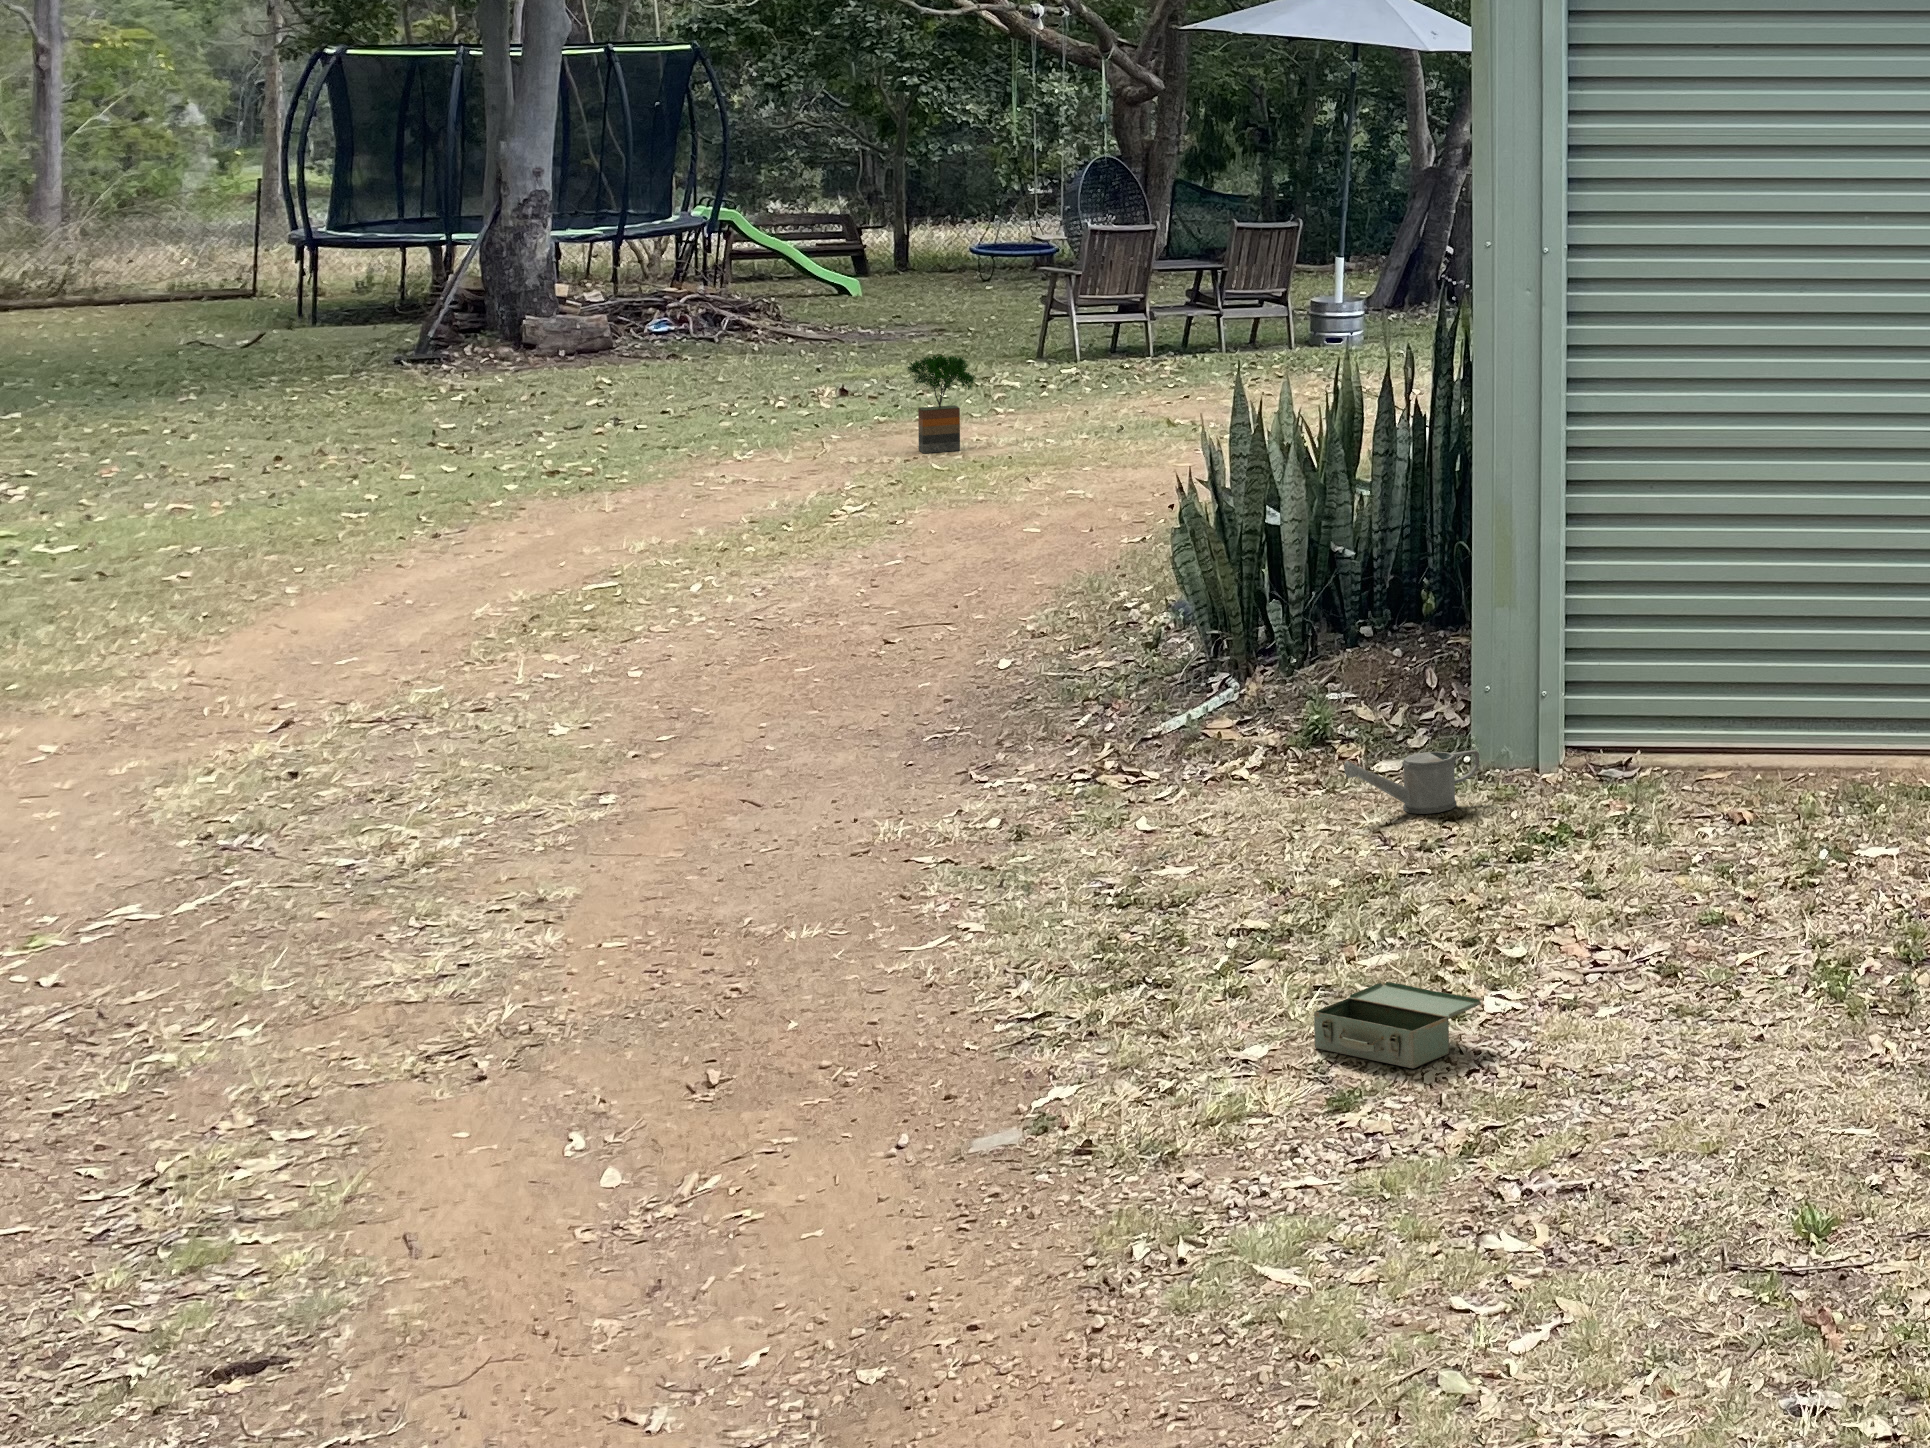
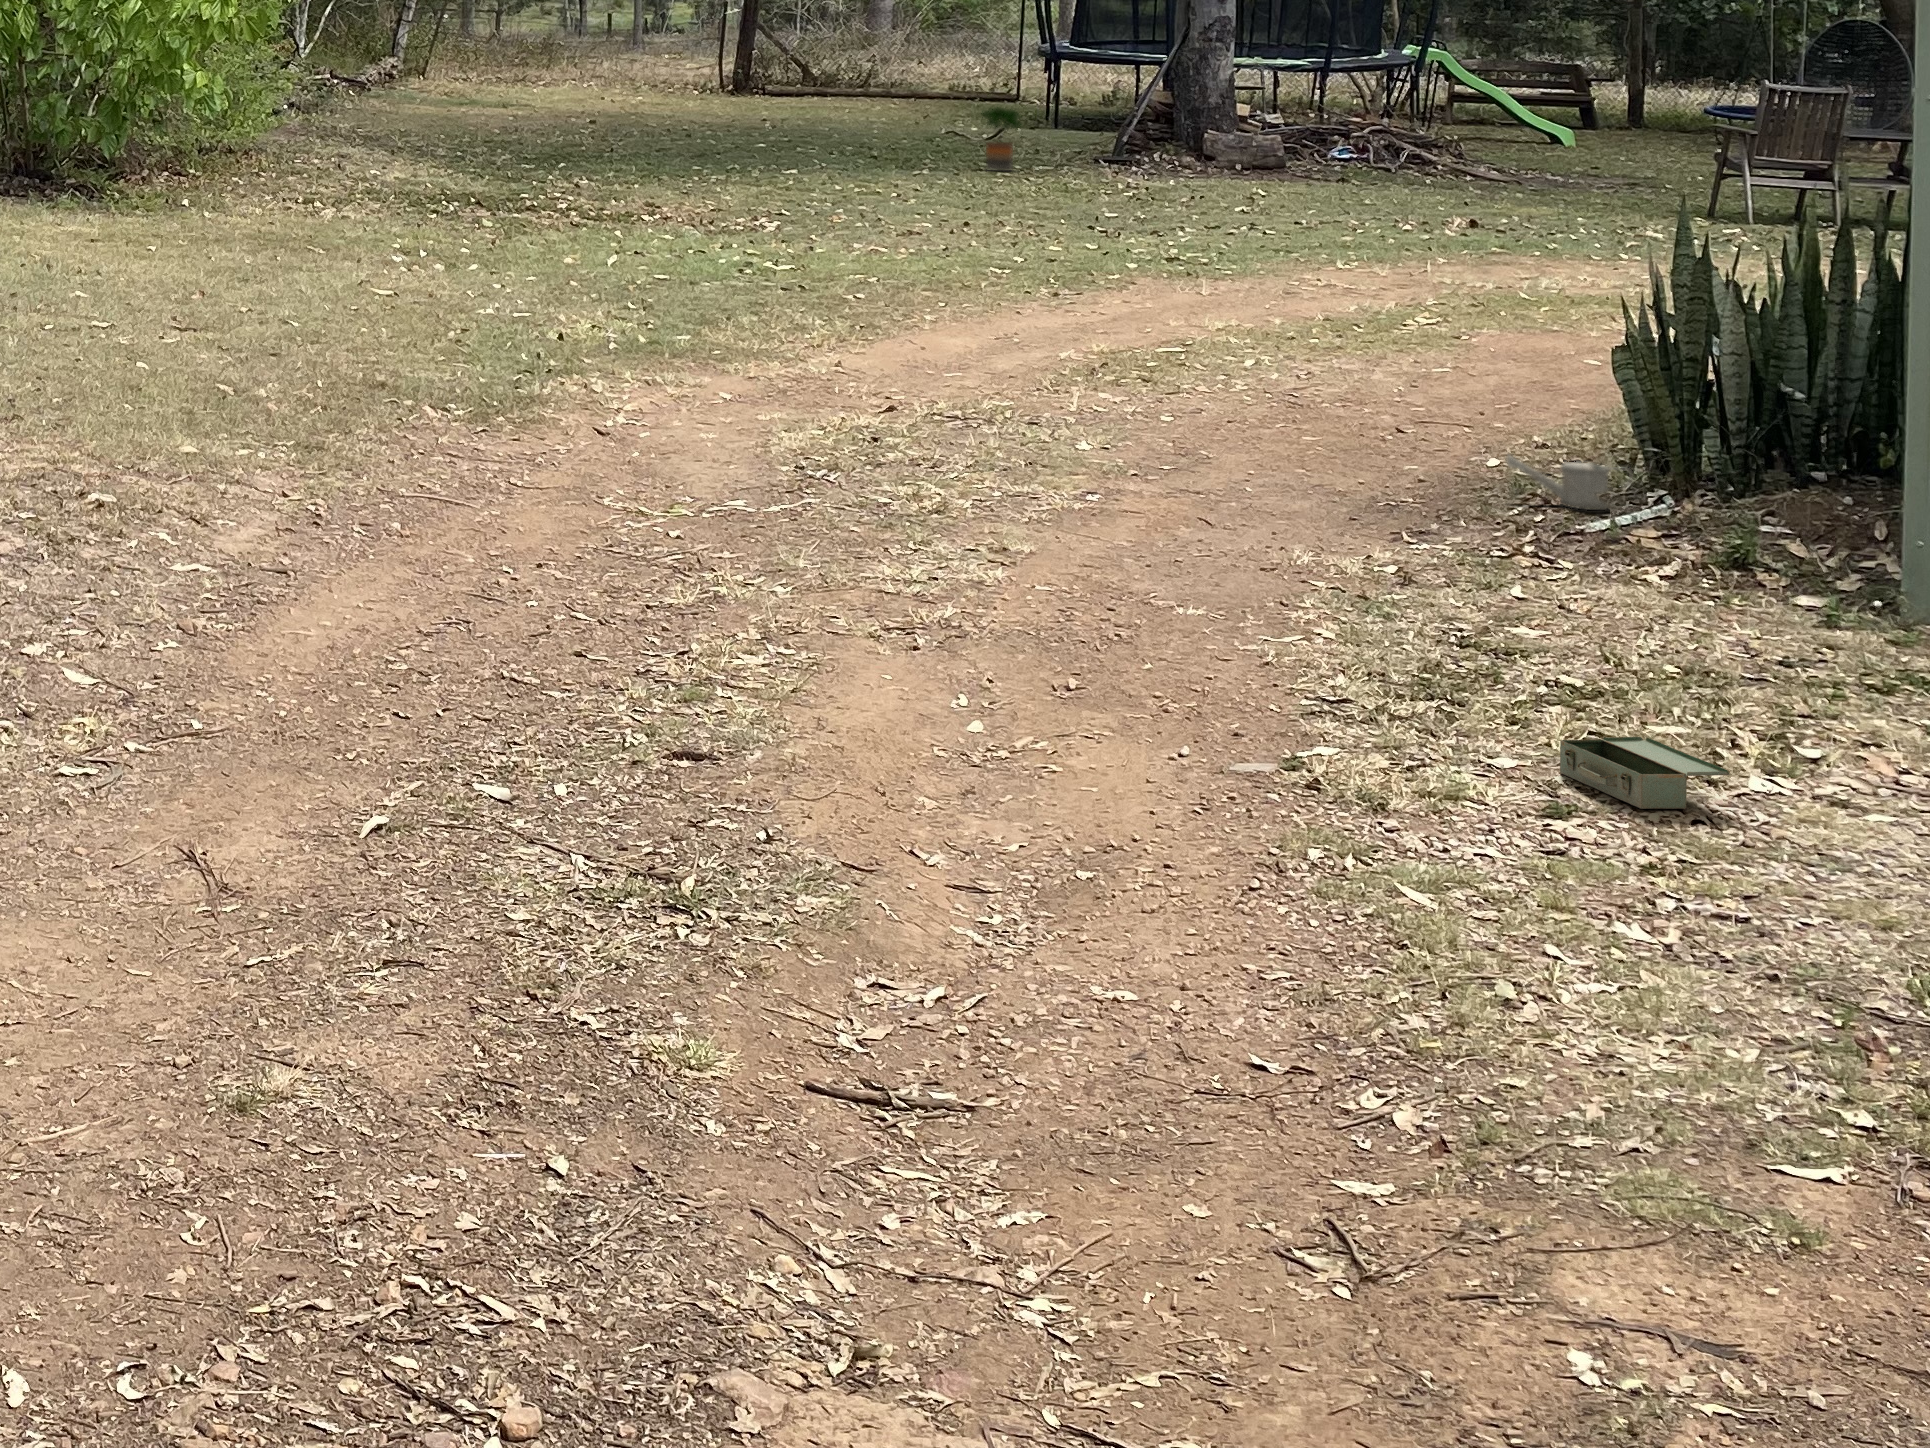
potted tree: present [908,355,975,453] -> present [981,107,1022,171]
watering can: present [1344,750,1479,814] -> present [1506,455,1633,510]

